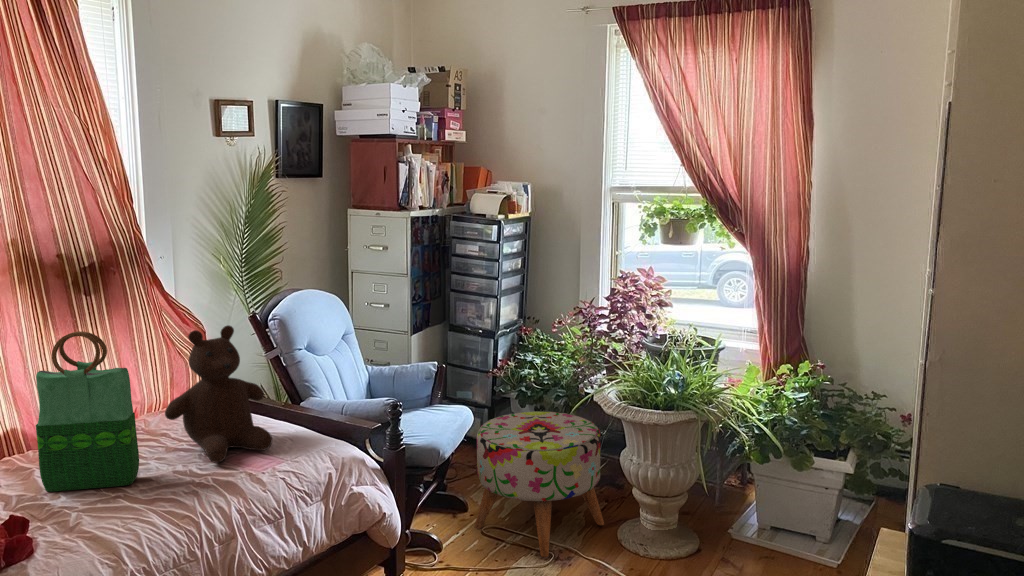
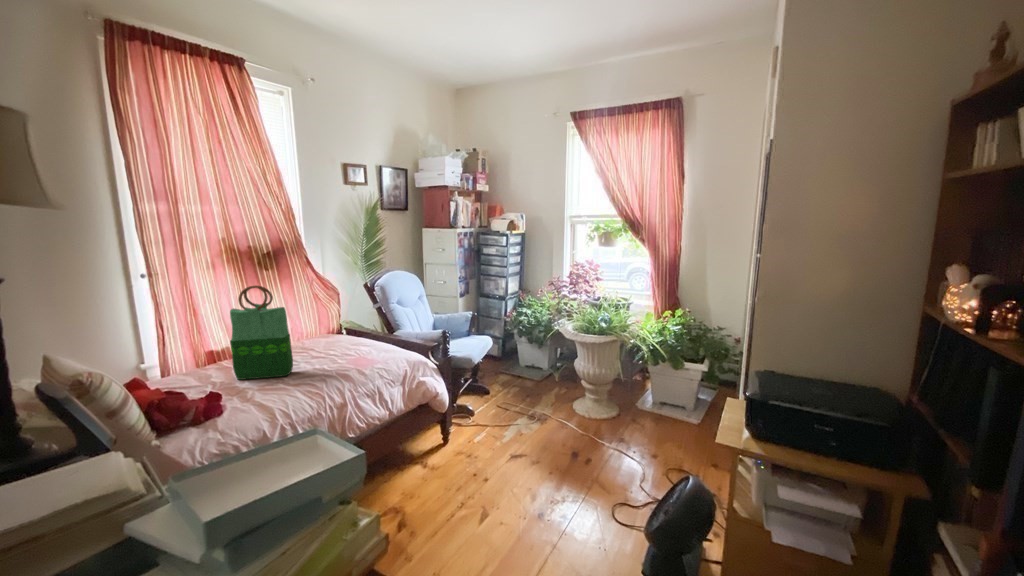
teddy bear: present [165,325,272,463] -> none [310,285,373,364]
ottoman: present [474,411,604,557] -> none [493,339,566,420]

